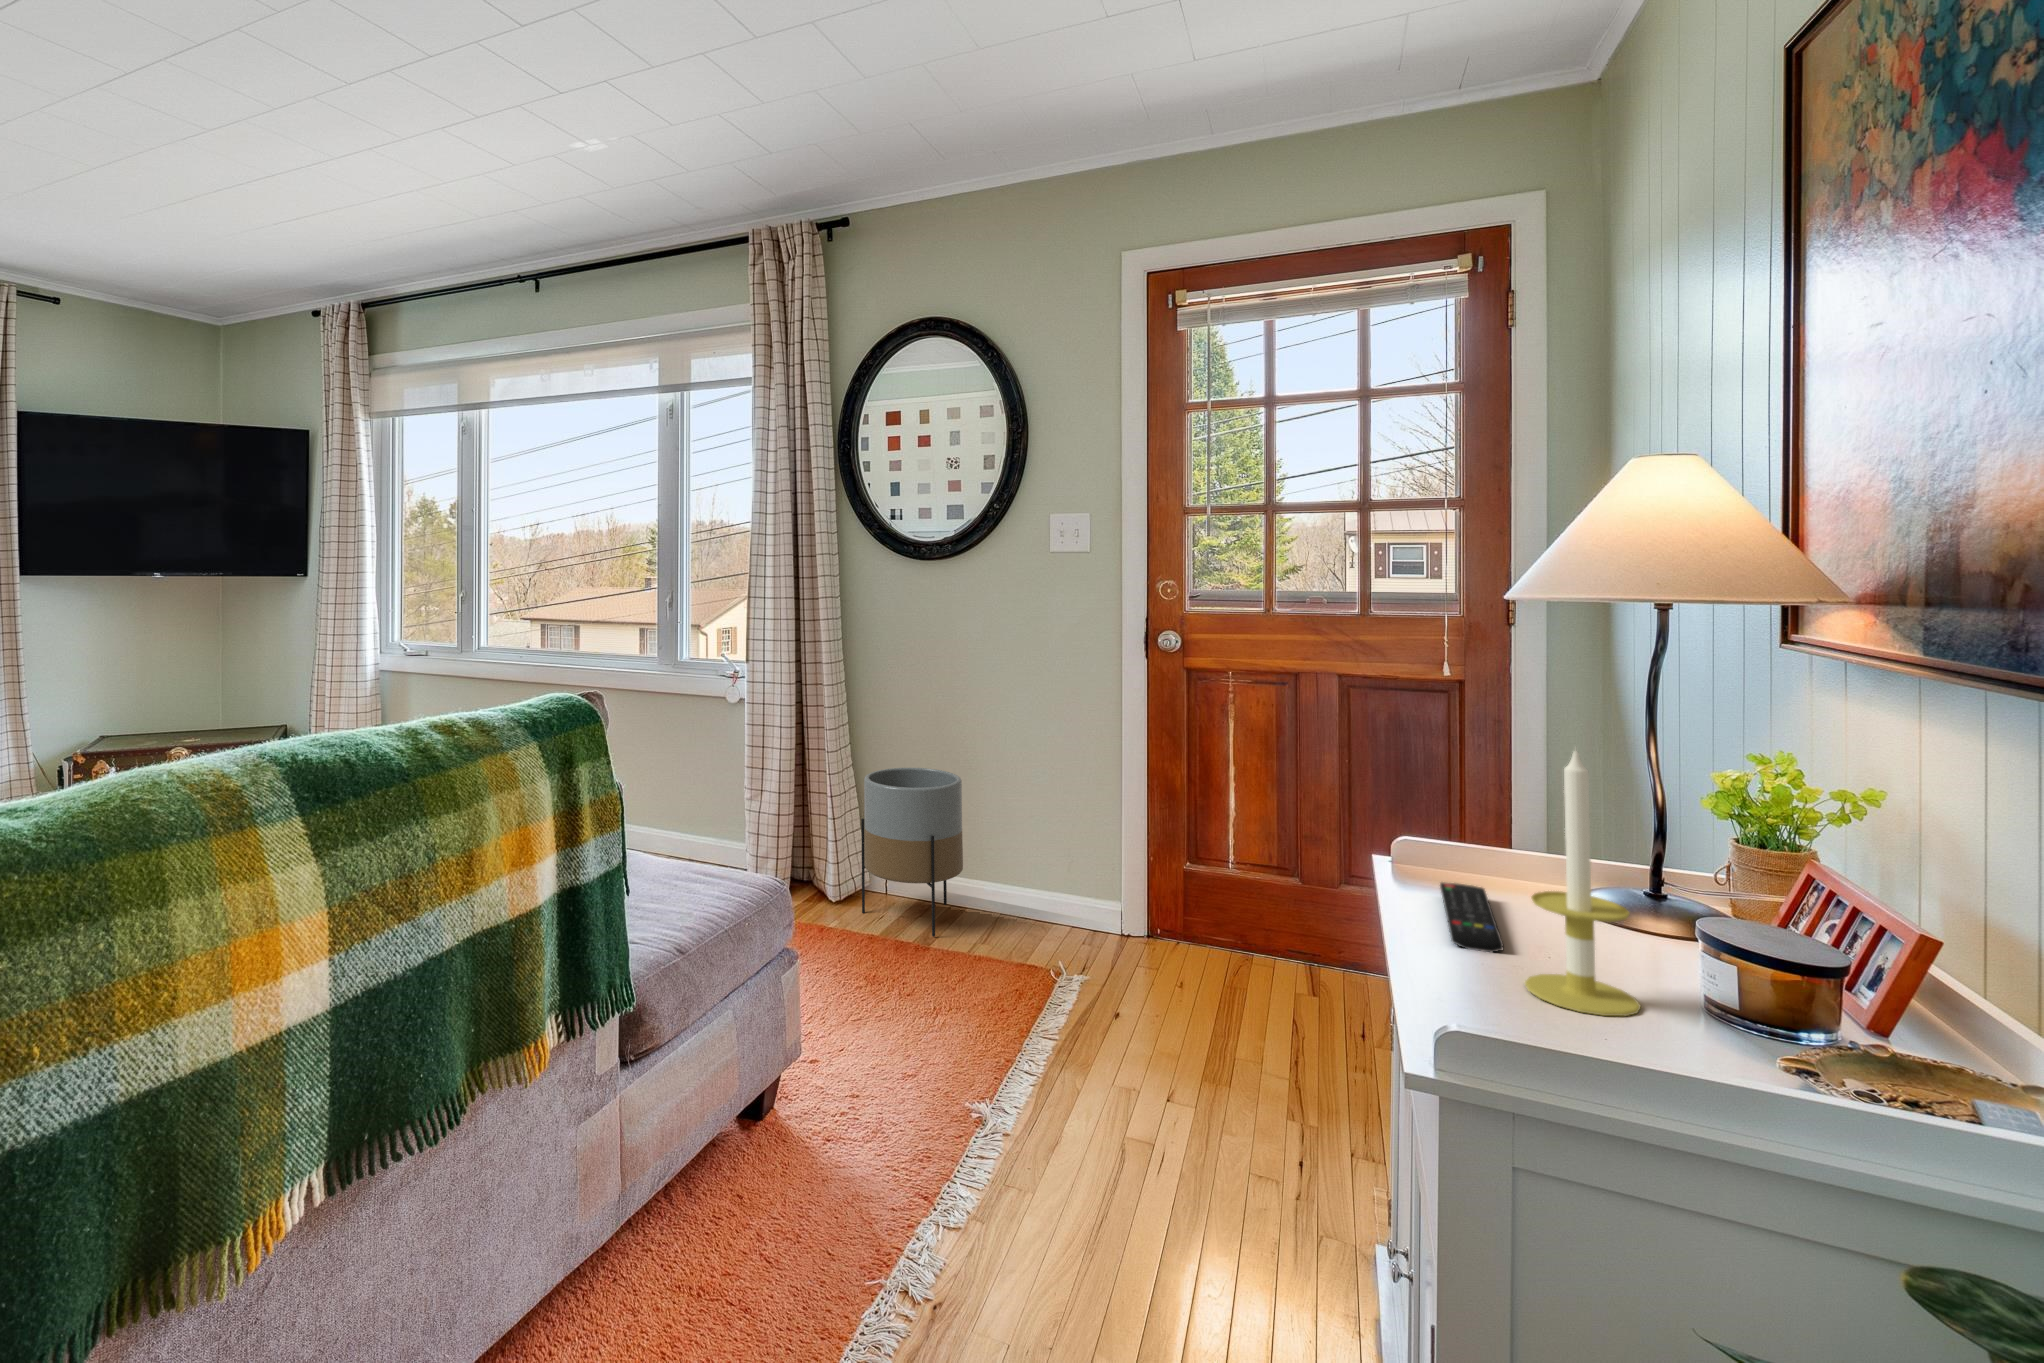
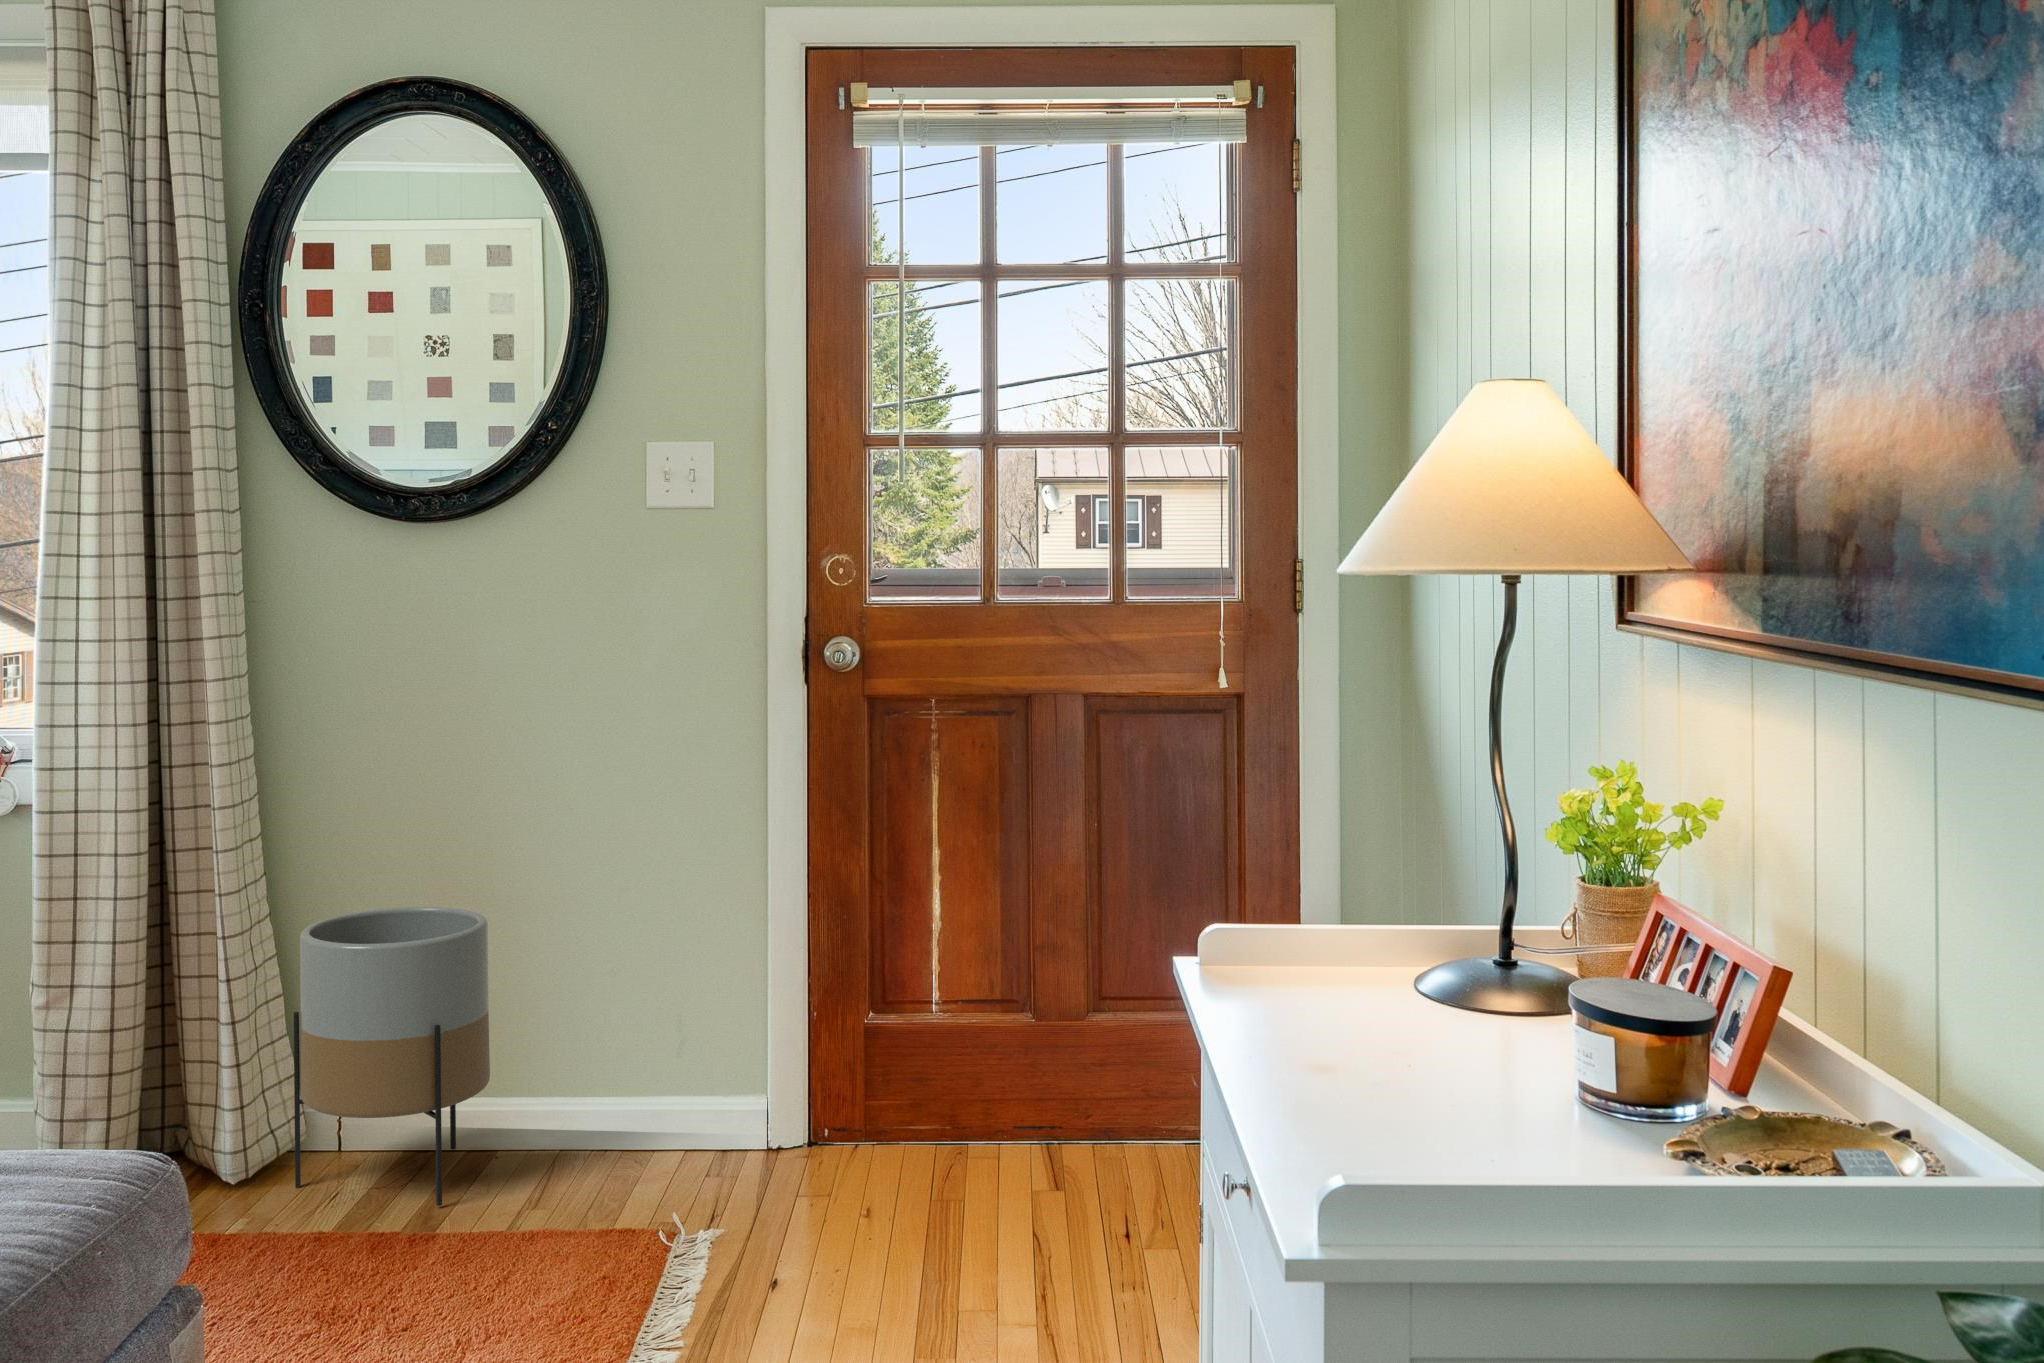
candle: present [1525,751,1641,1017] -> none [1362,757,1484,1099]
remote control: present [1440,883,1503,952] -> none [1250,969,1333,1049]

